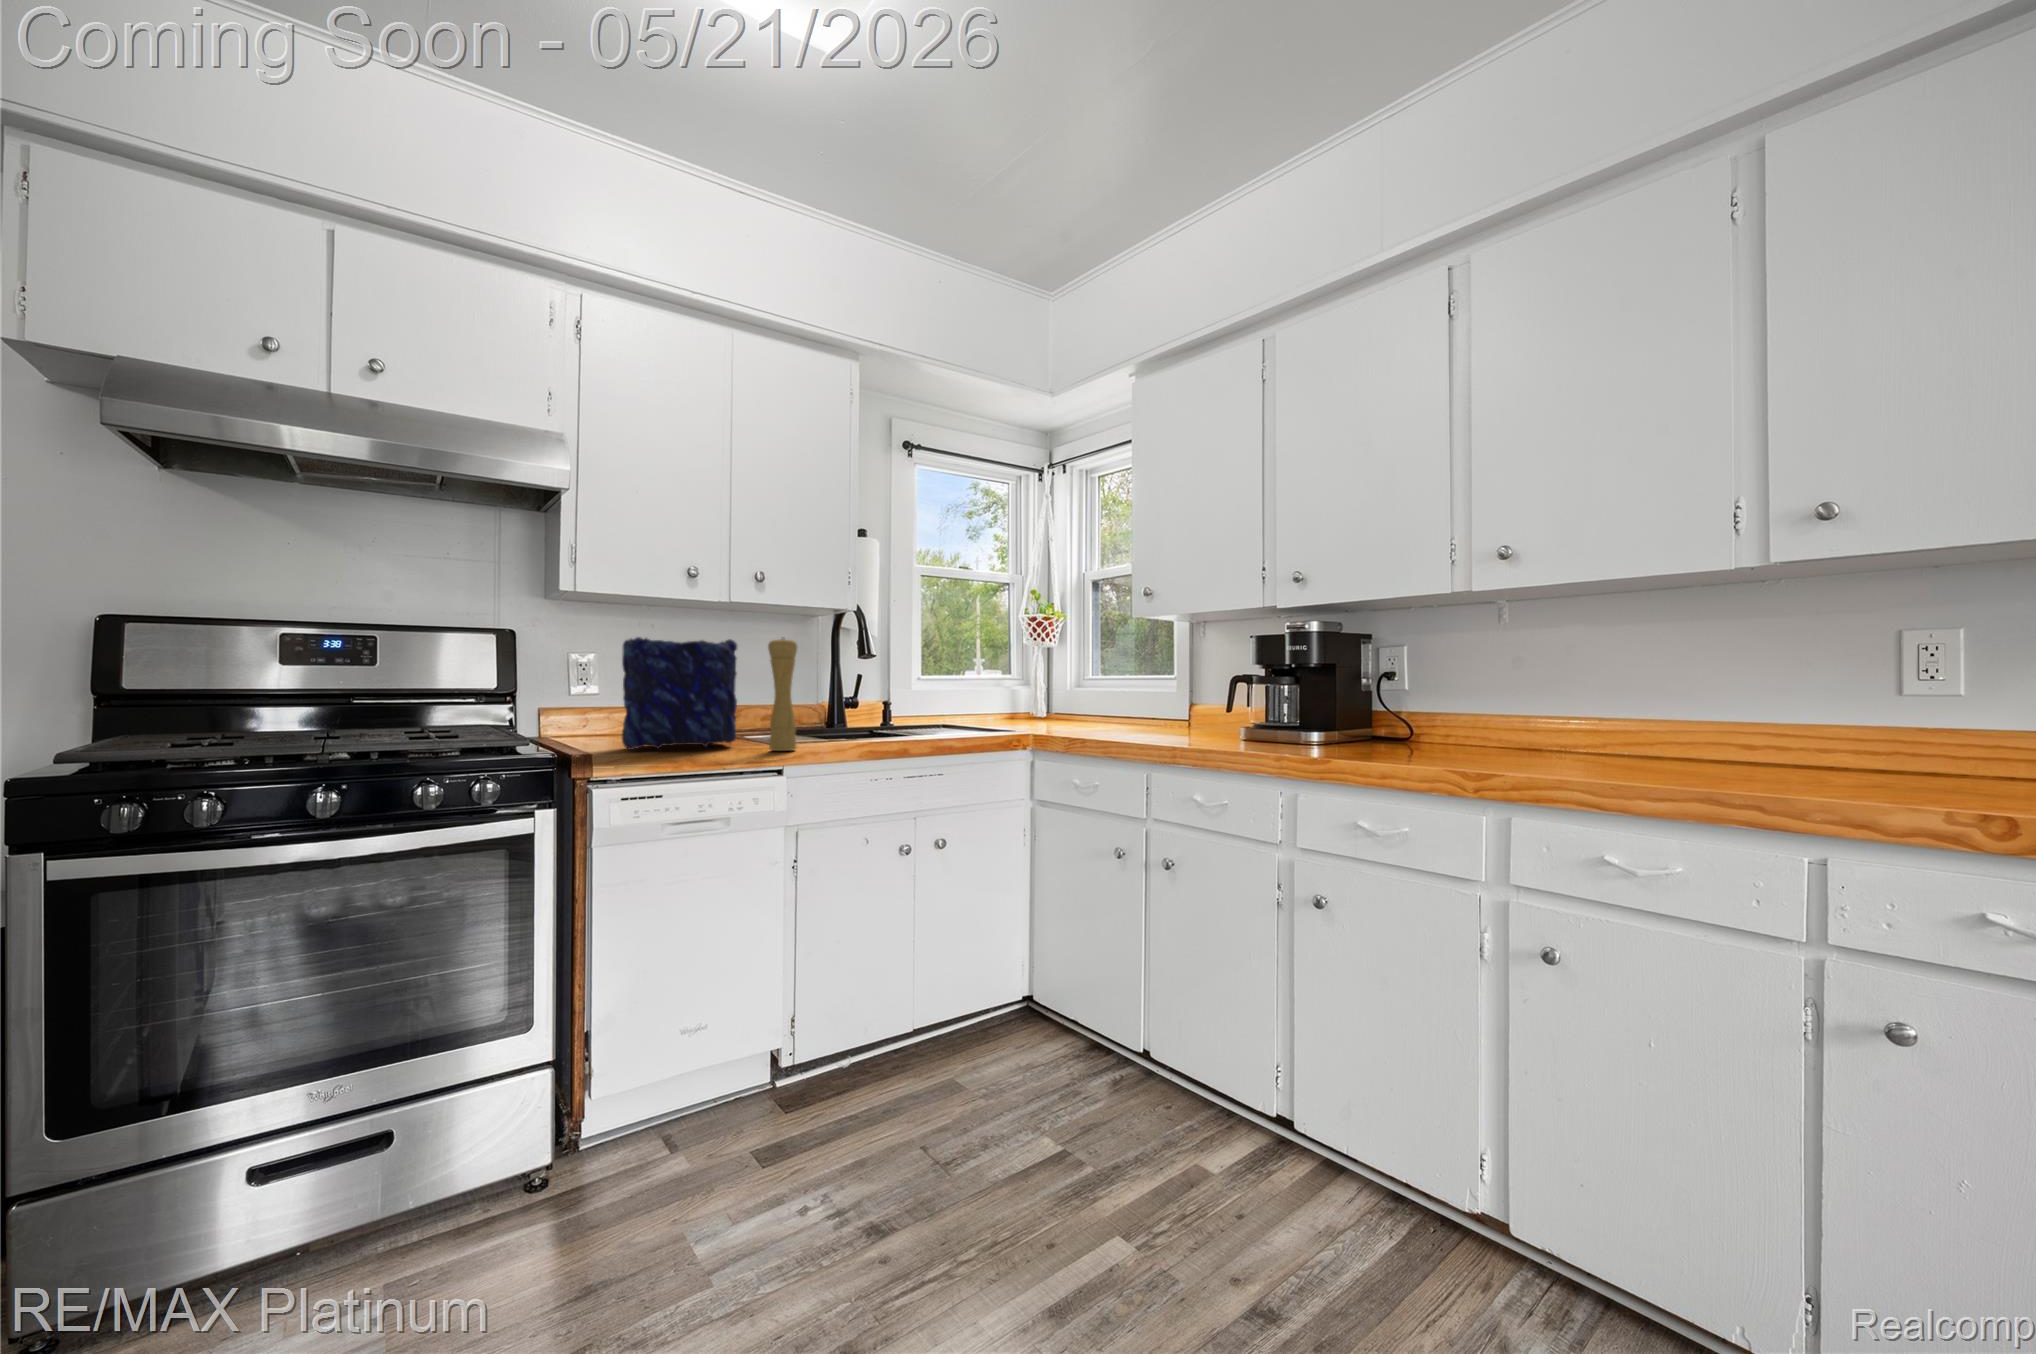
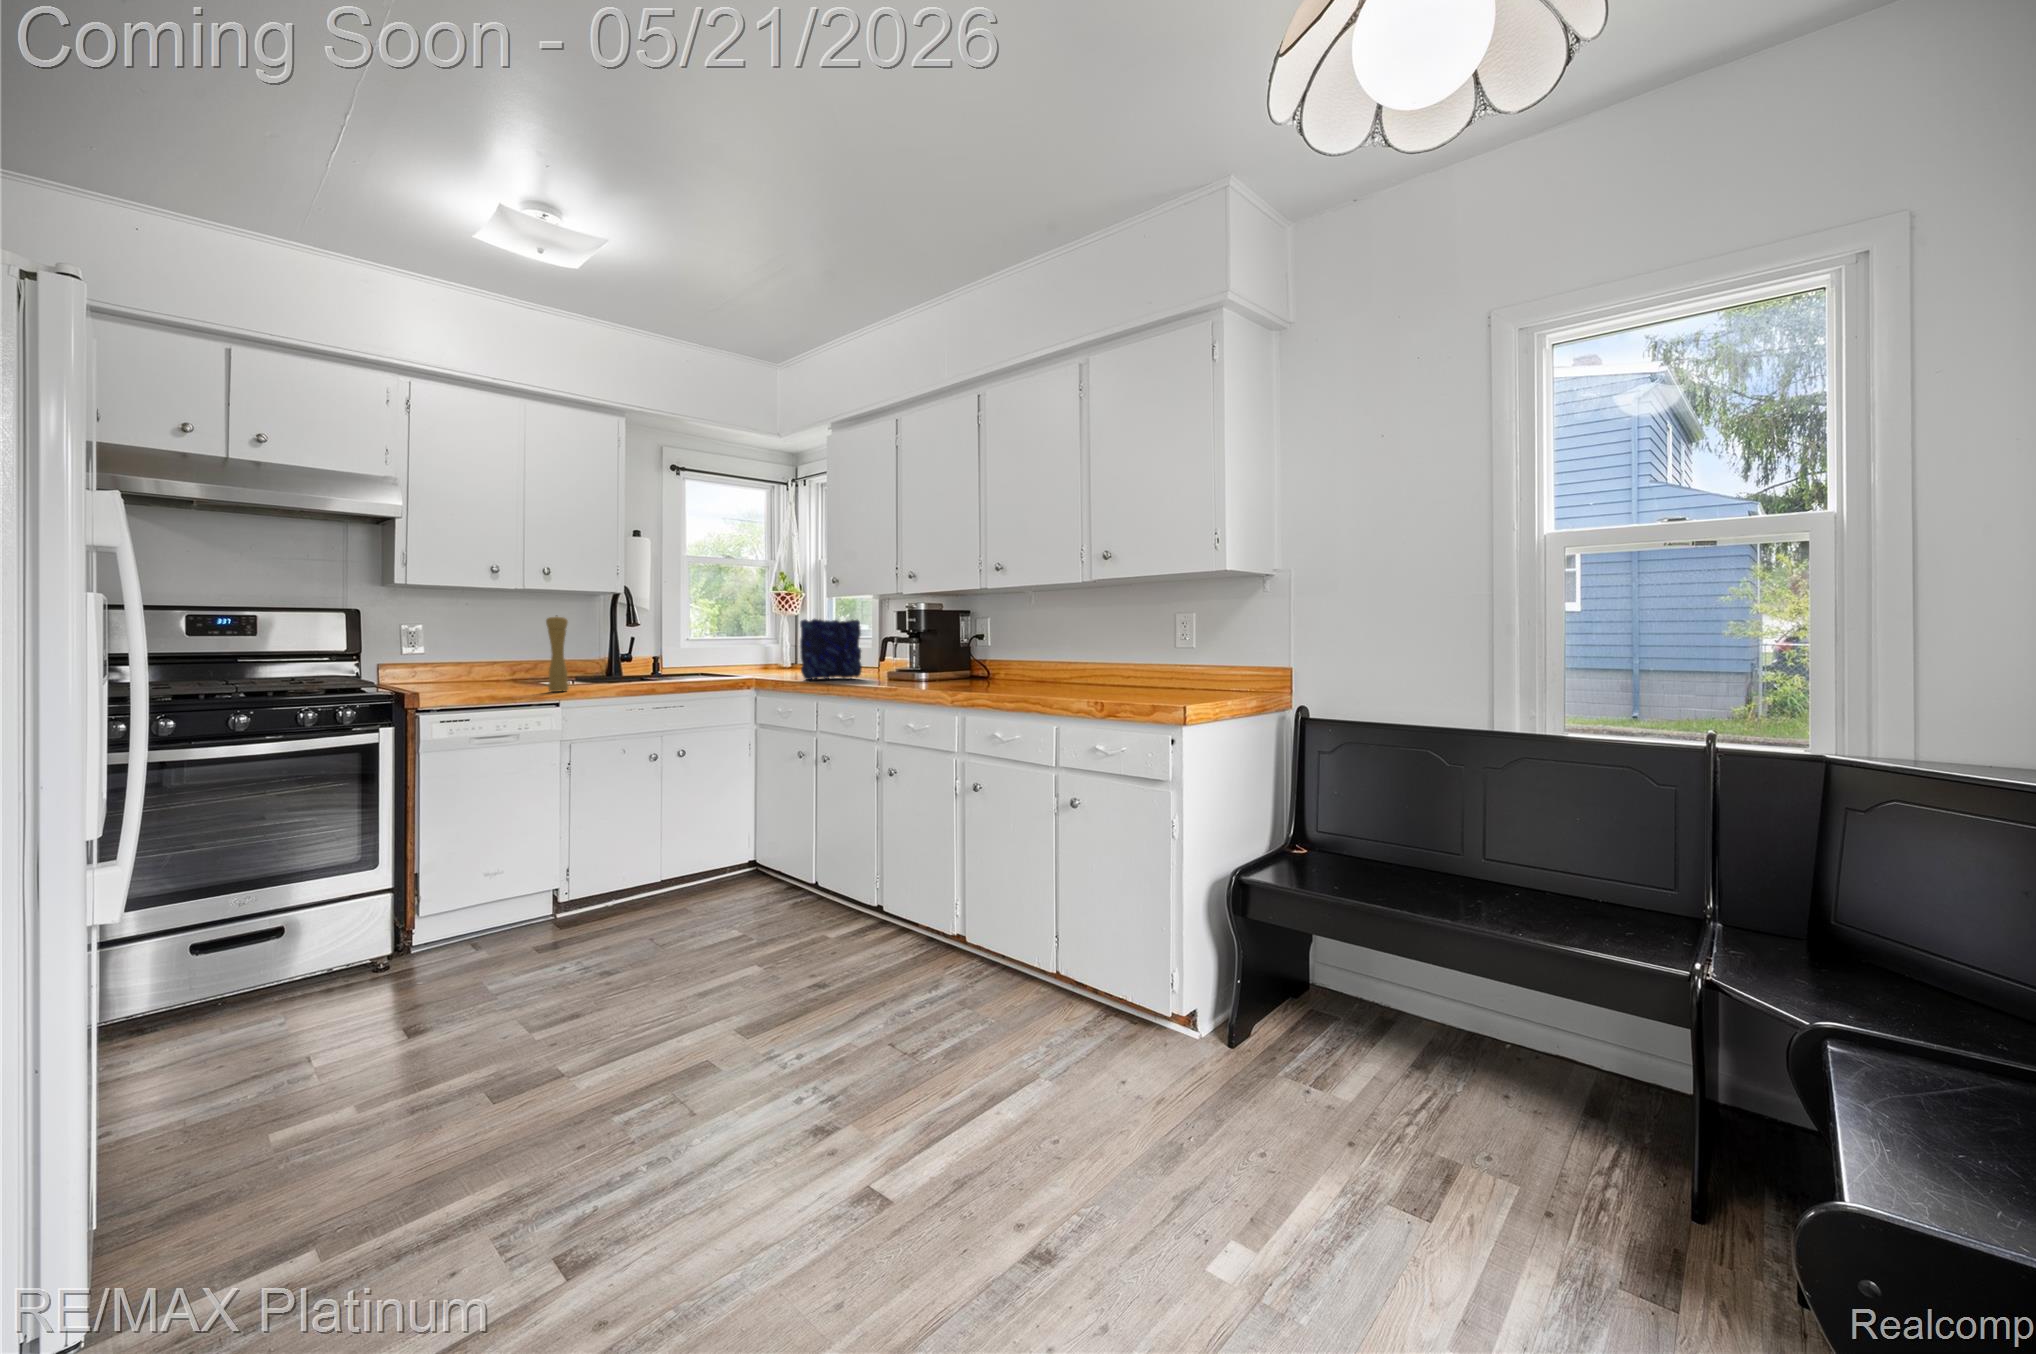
vase: present [622,637,737,750] -> present [800,619,862,680]

